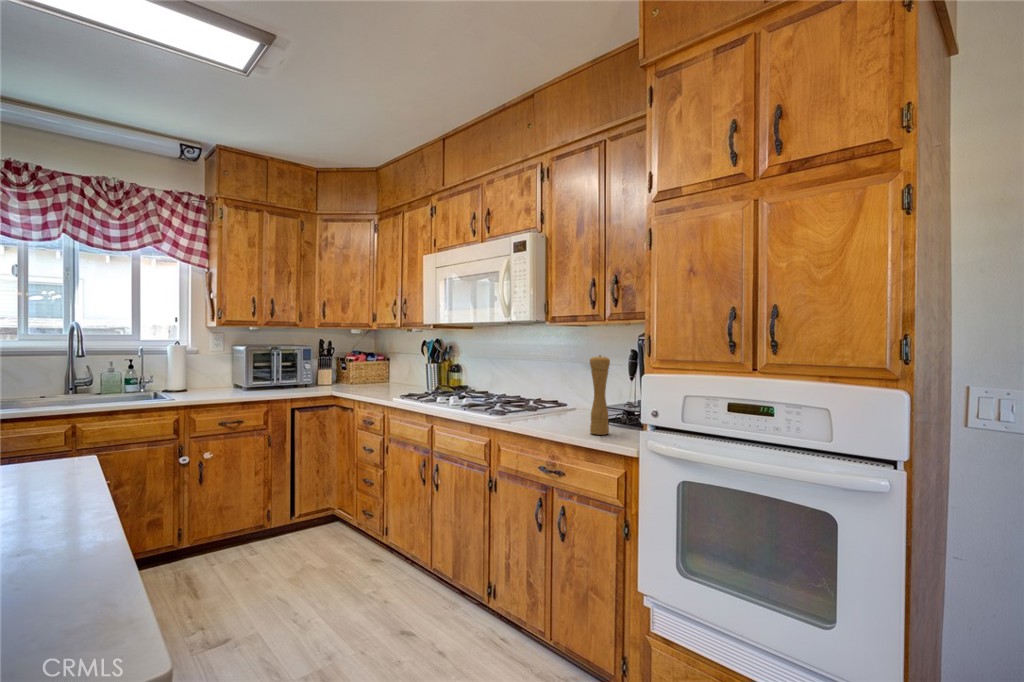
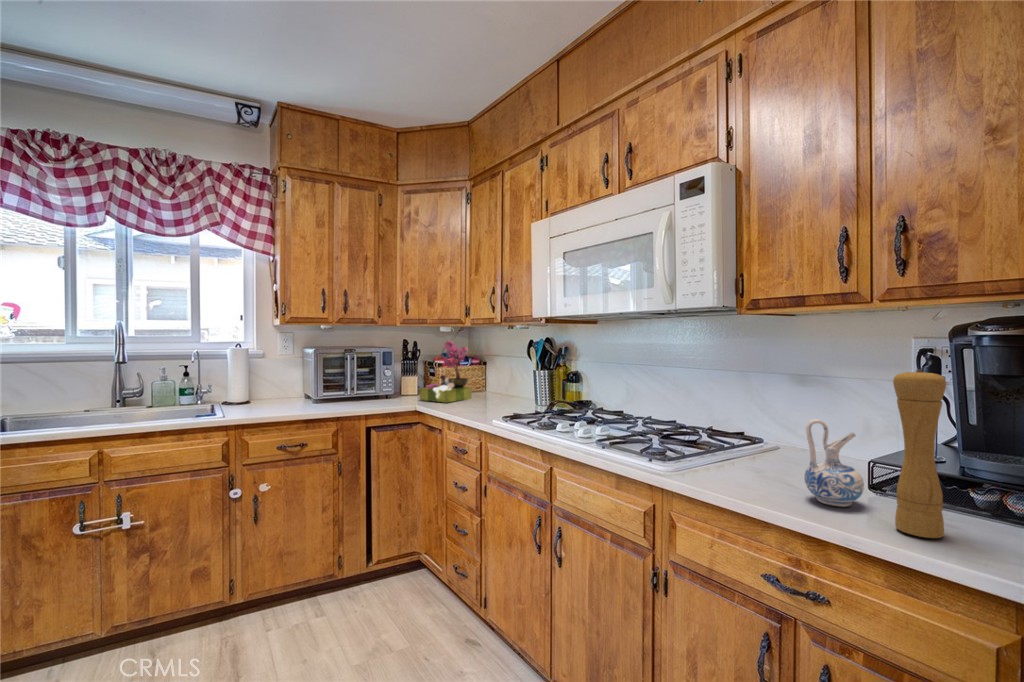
flower arrangement: none [335,339,378,389] -> present [420,340,471,403]
ceramic pitcher: none [561,383,587,427] -> present [805,419,864,507]

